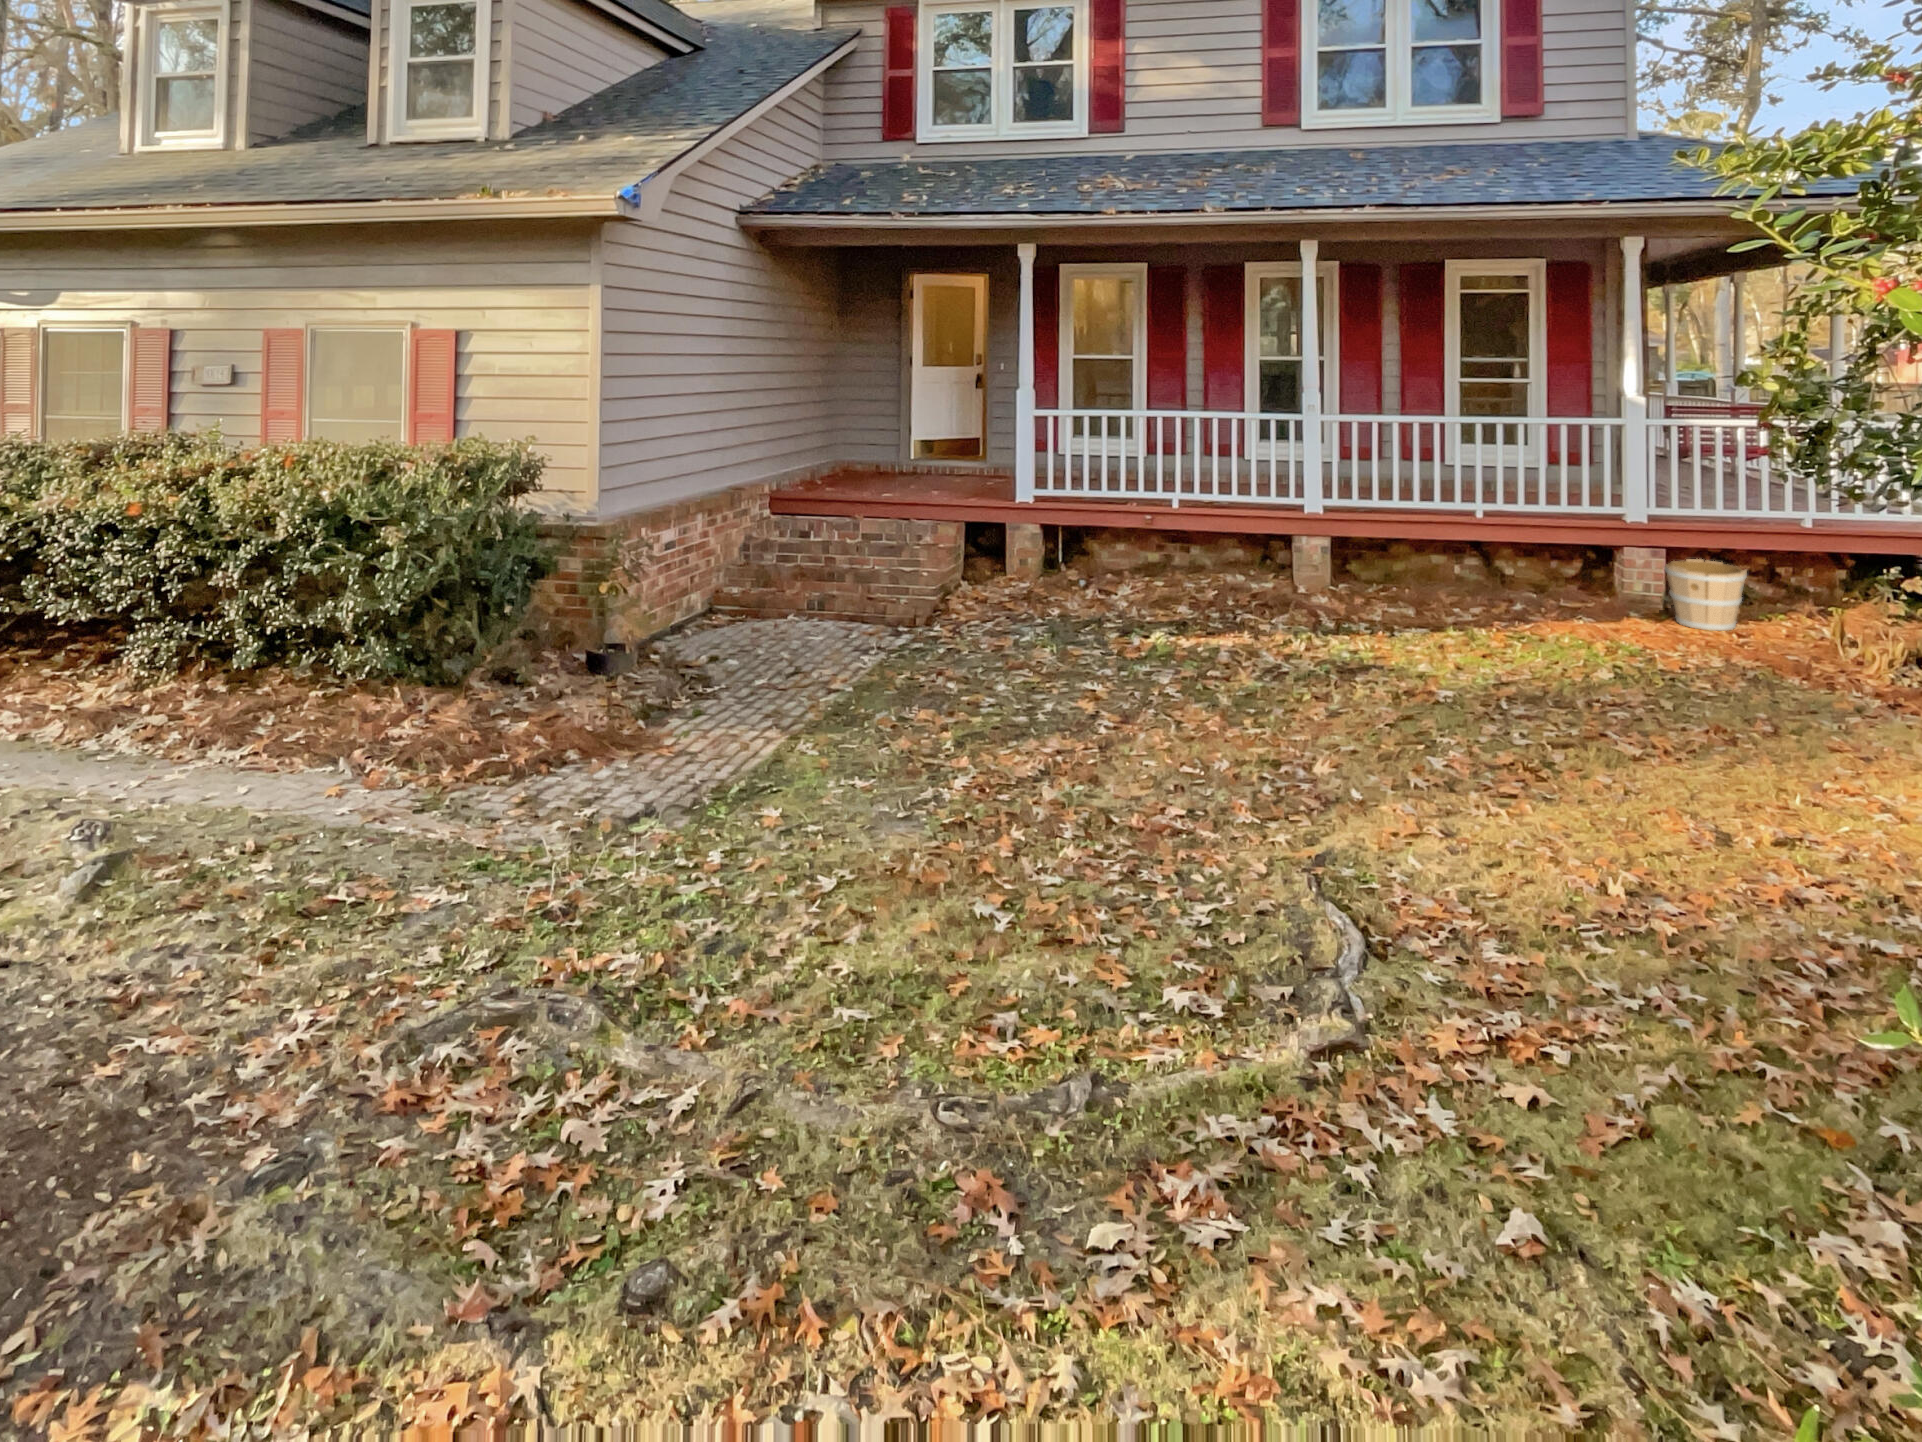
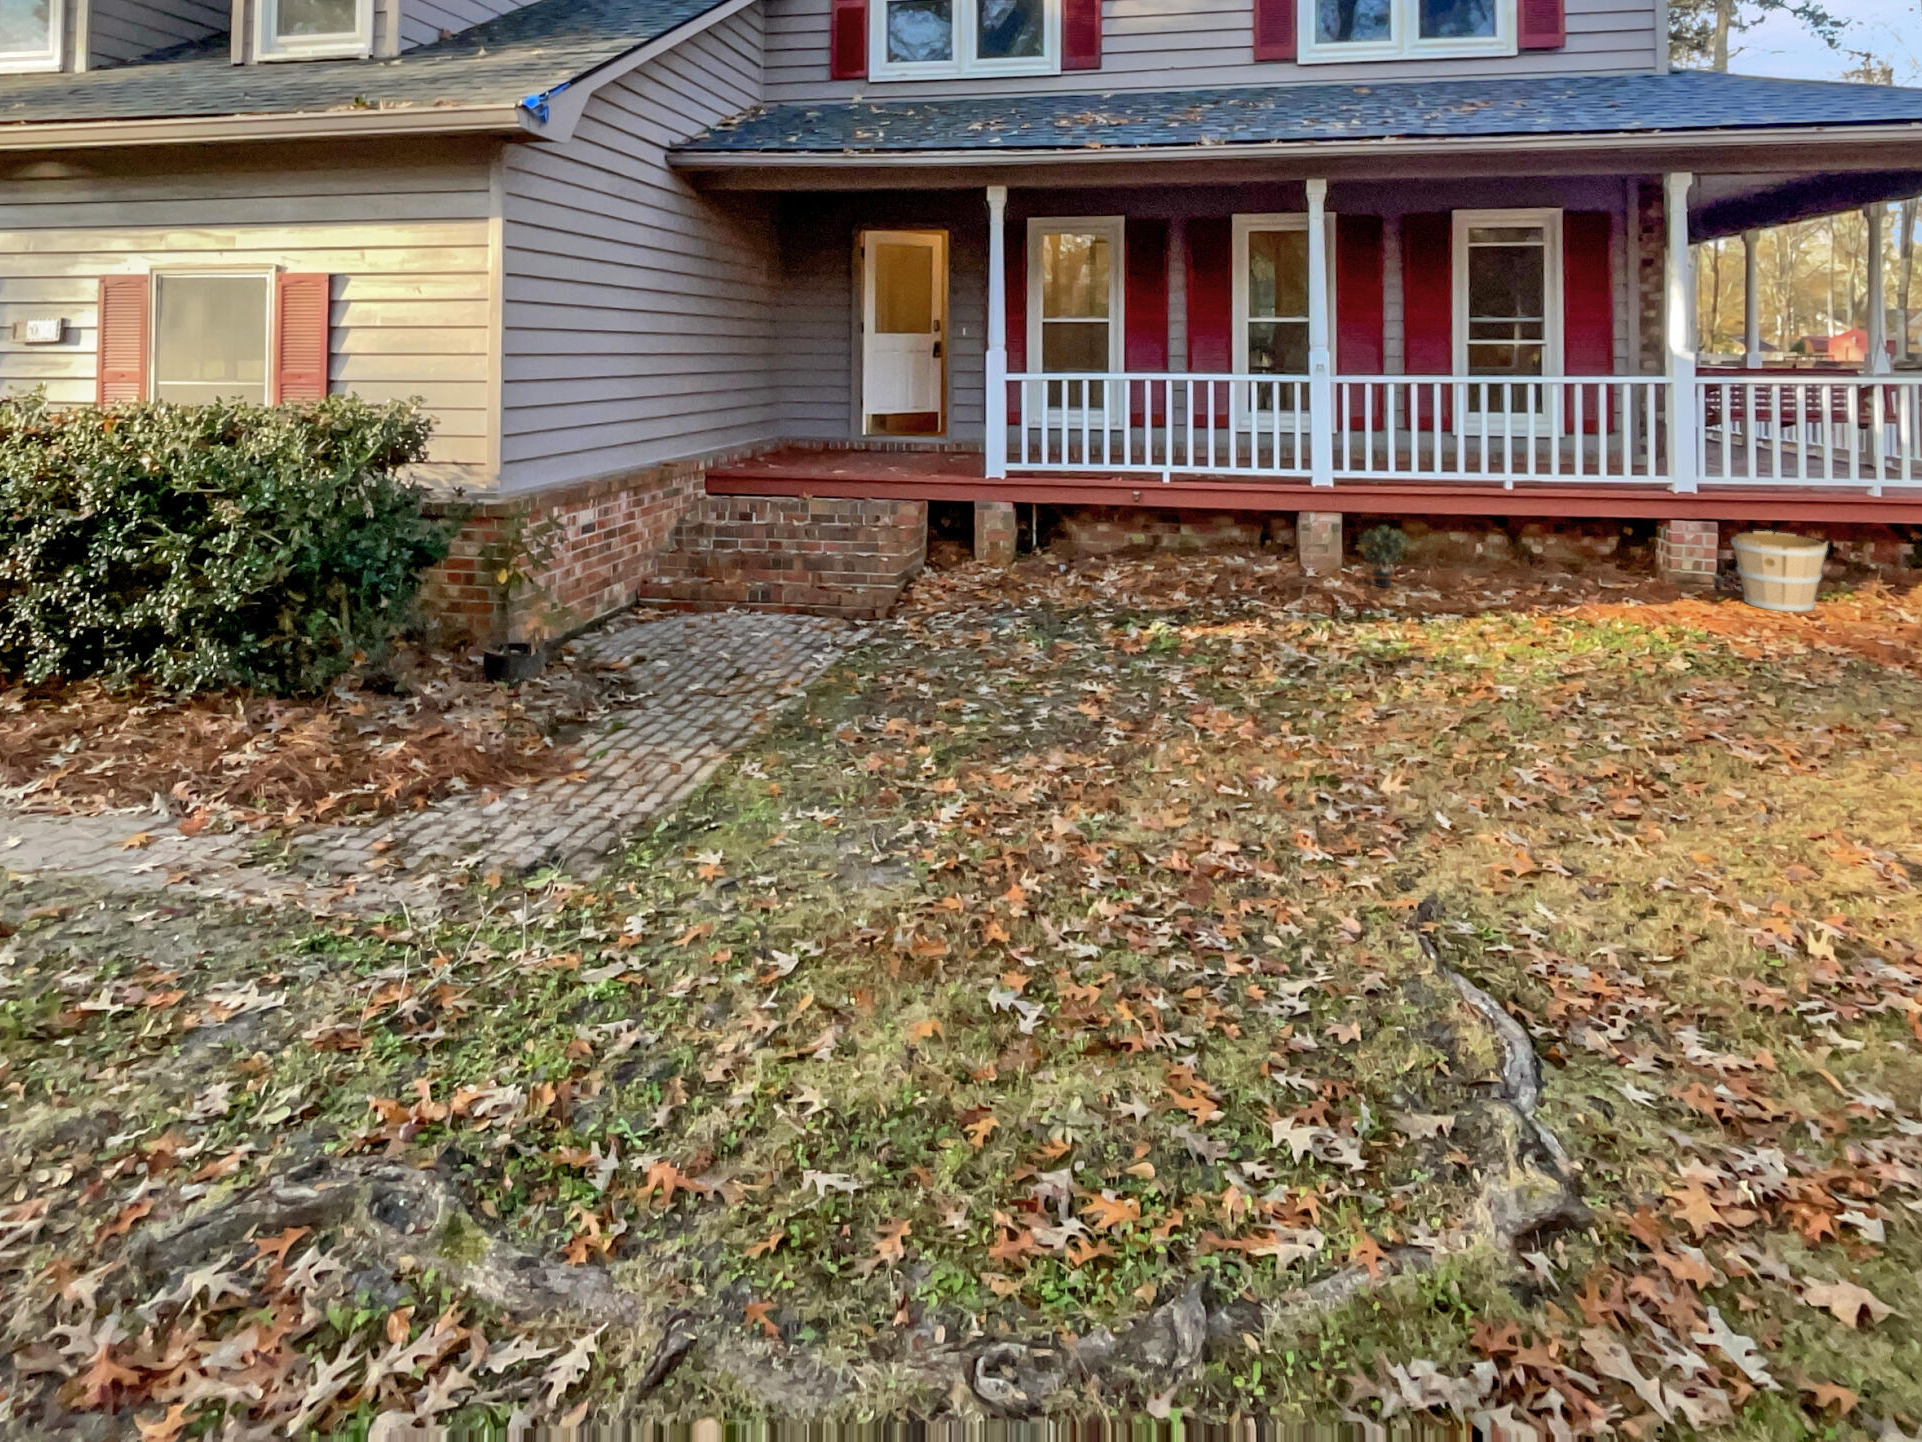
potted plant: none [1339,549,1384,604] -> present [1360,525,1409,587]

